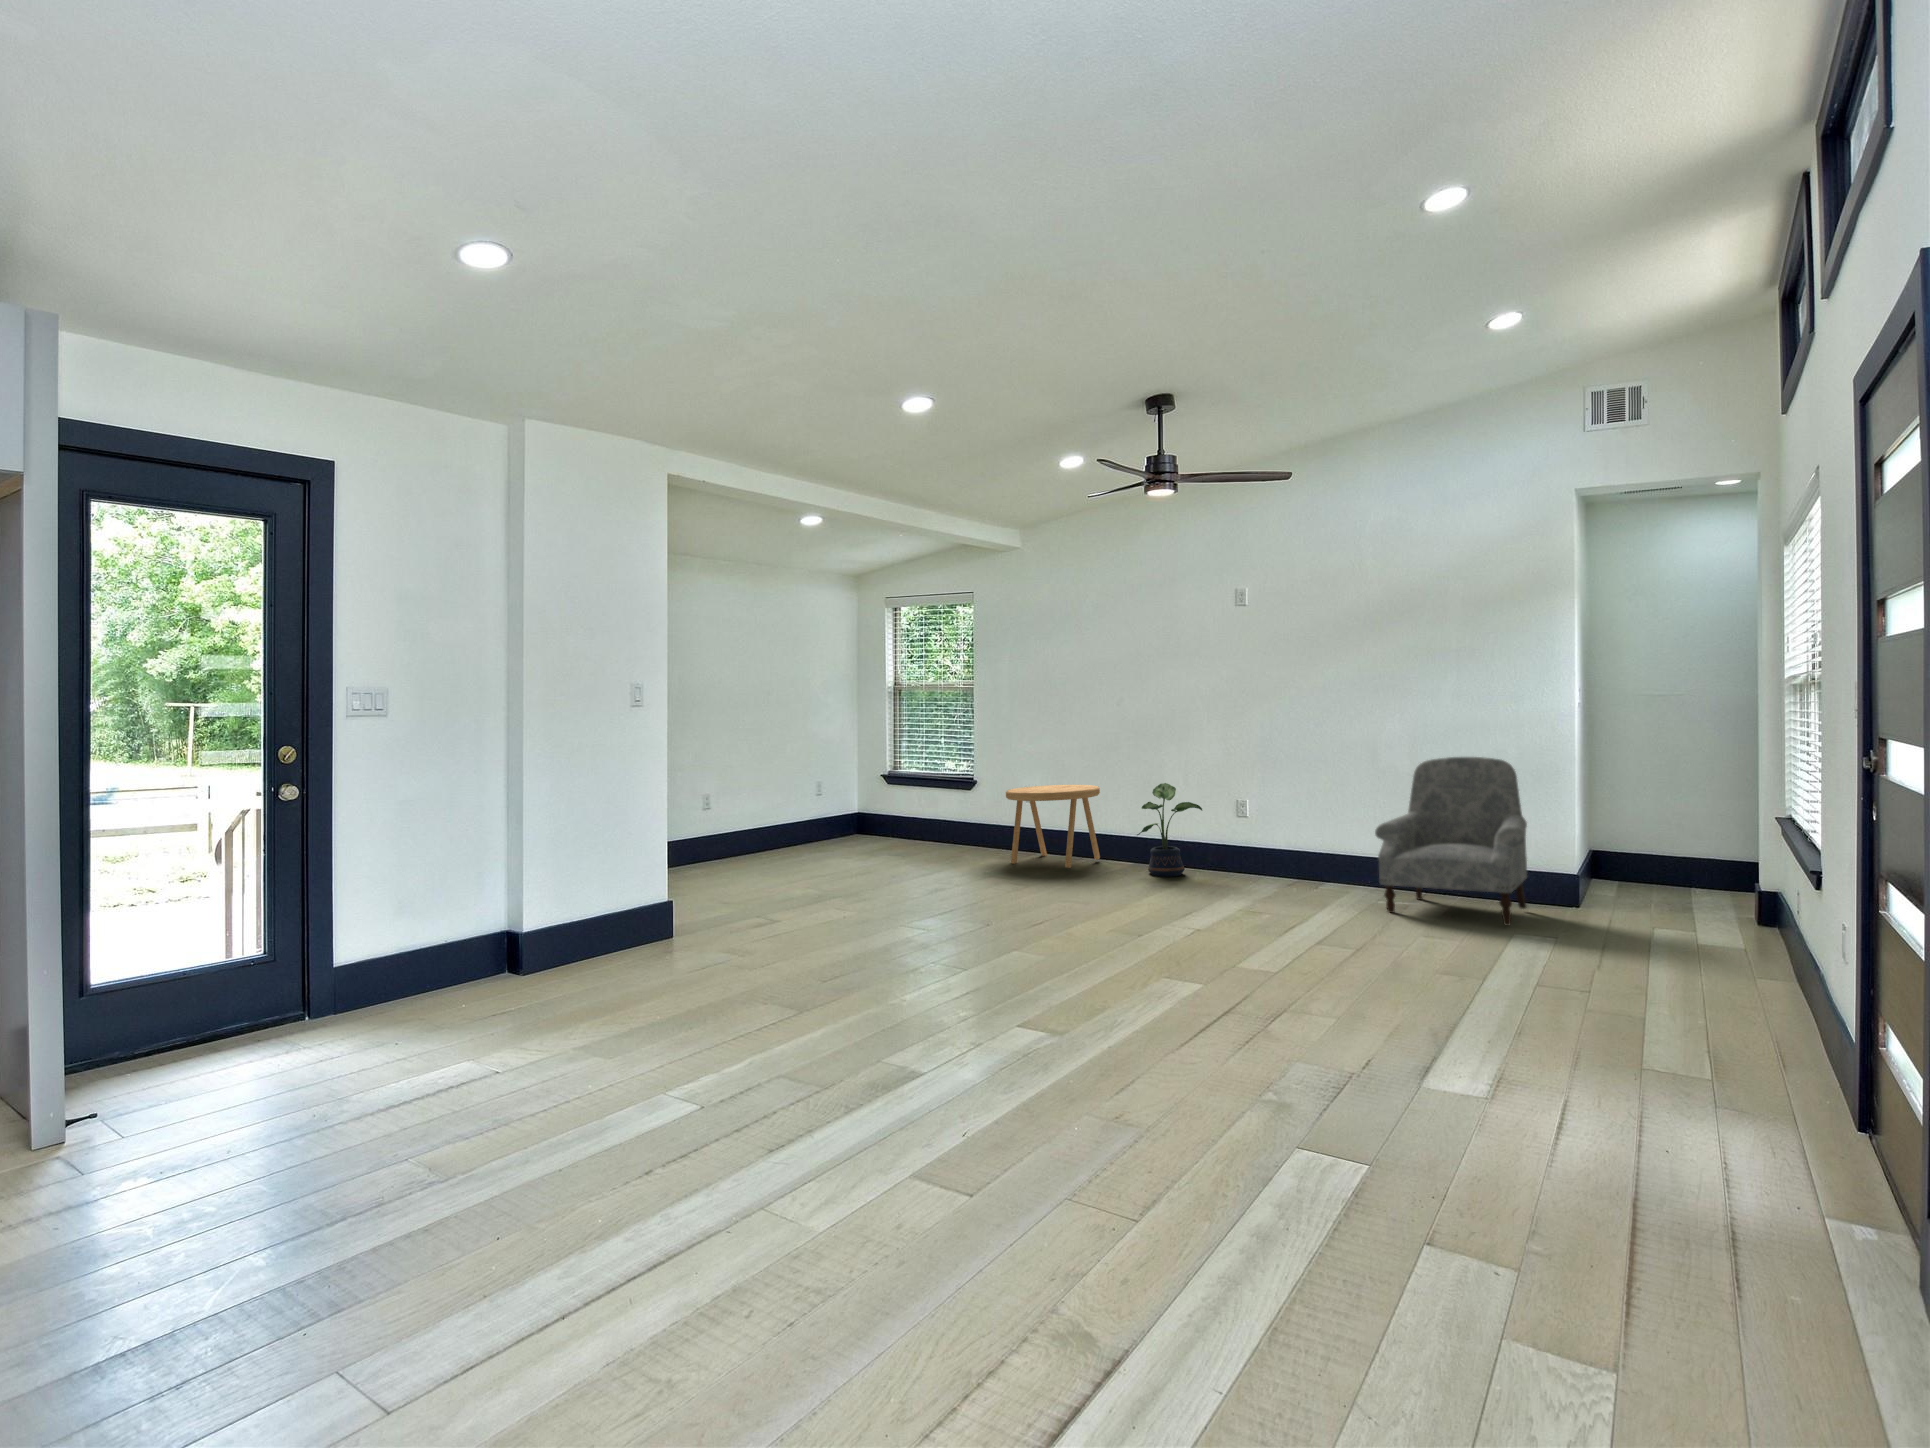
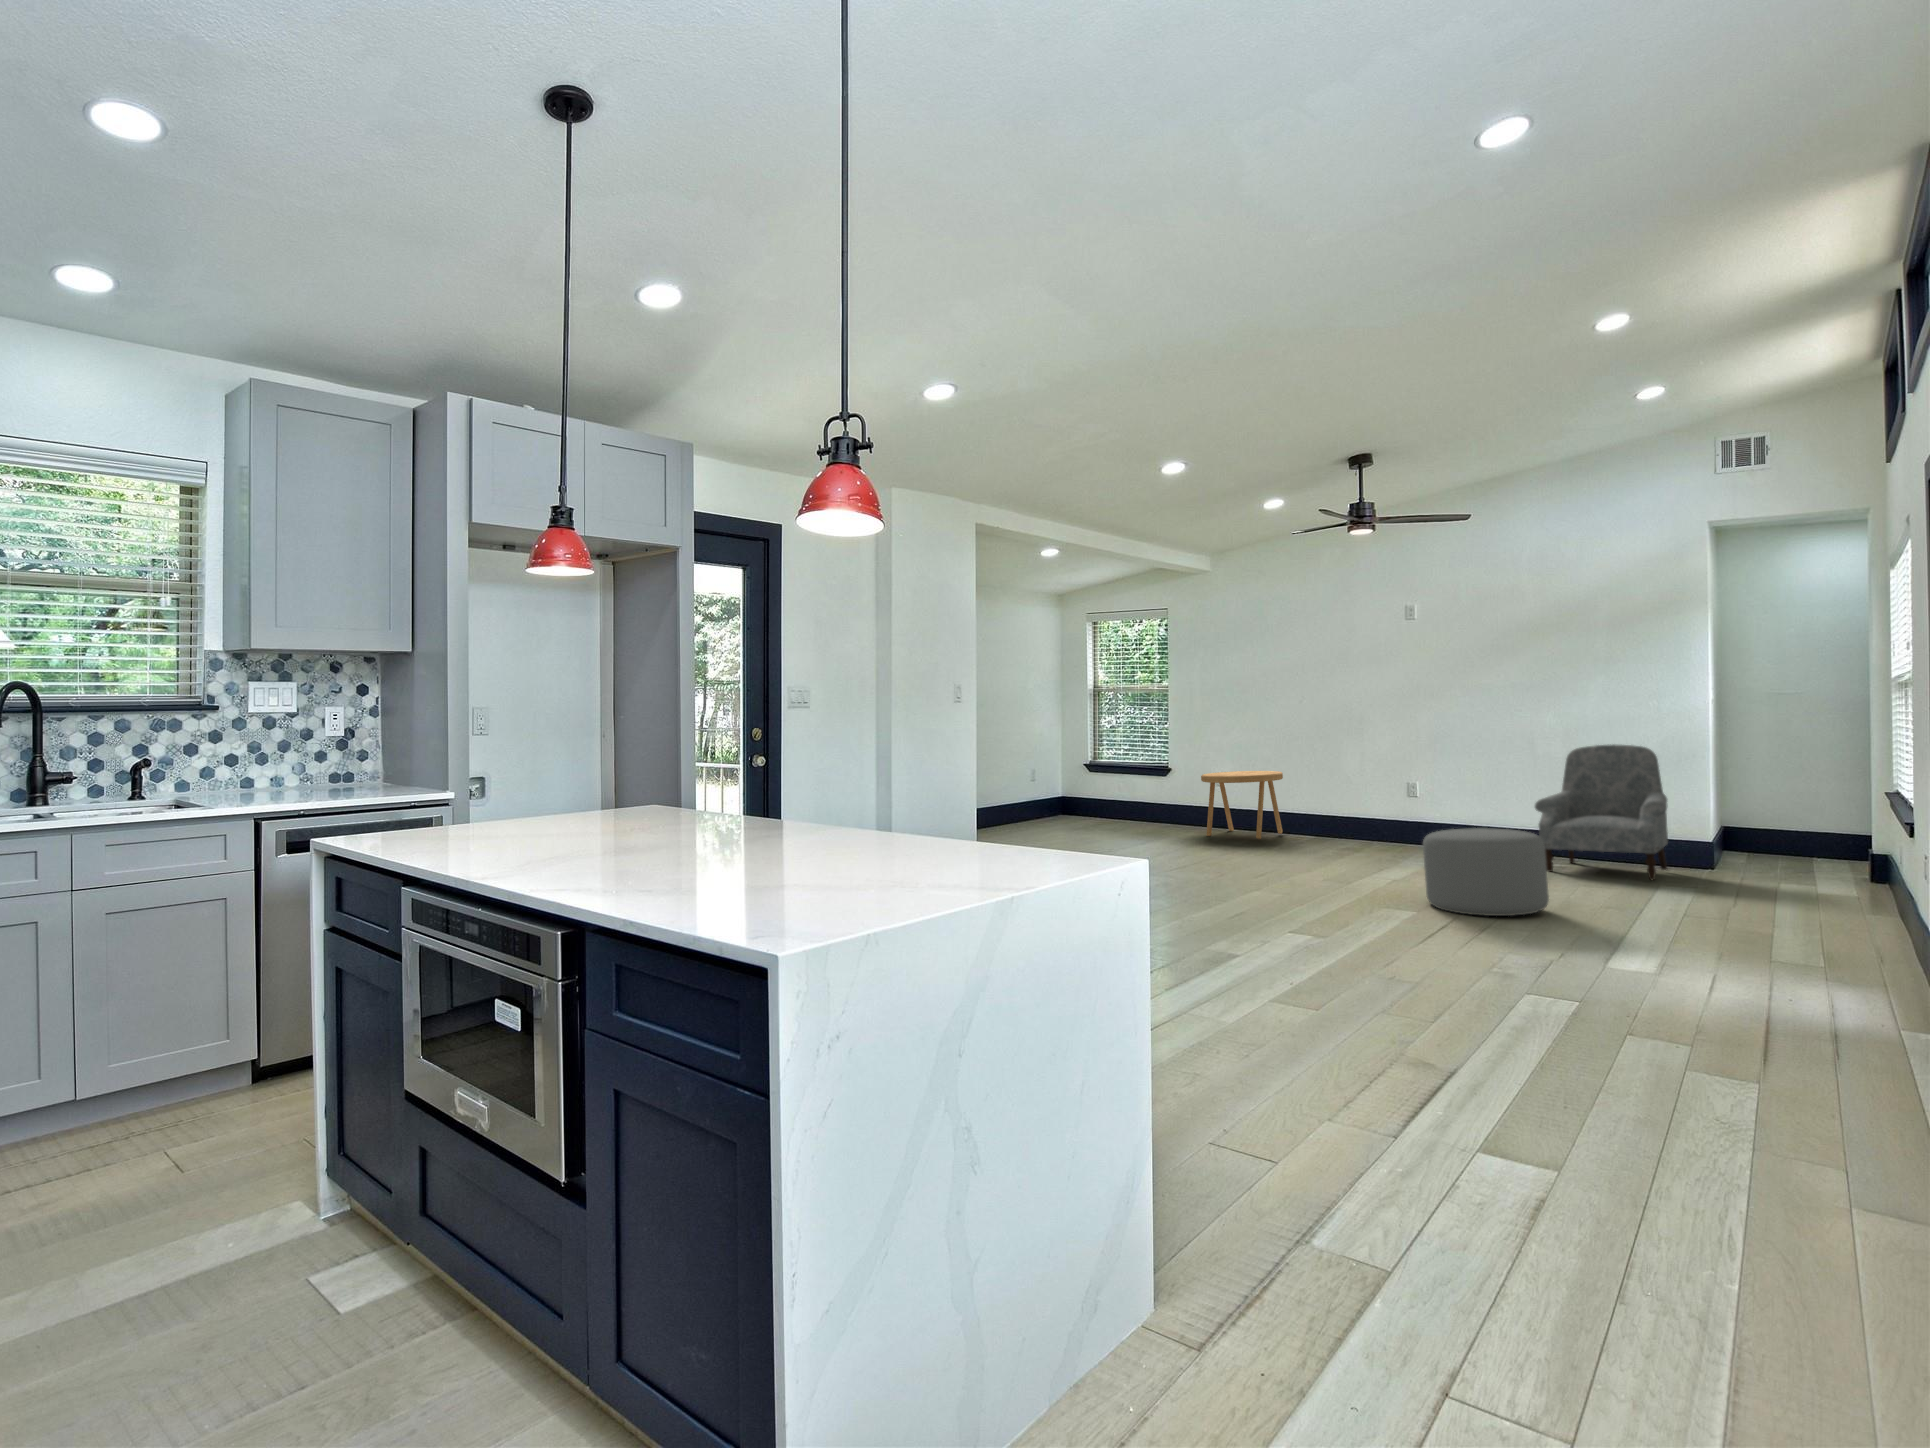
potted plant: present [1137,783,1202,877] -> none [1319,768,1377,846]
ottoman: none [1222,871,1373,991] -> present [1423,828,1549,916]

